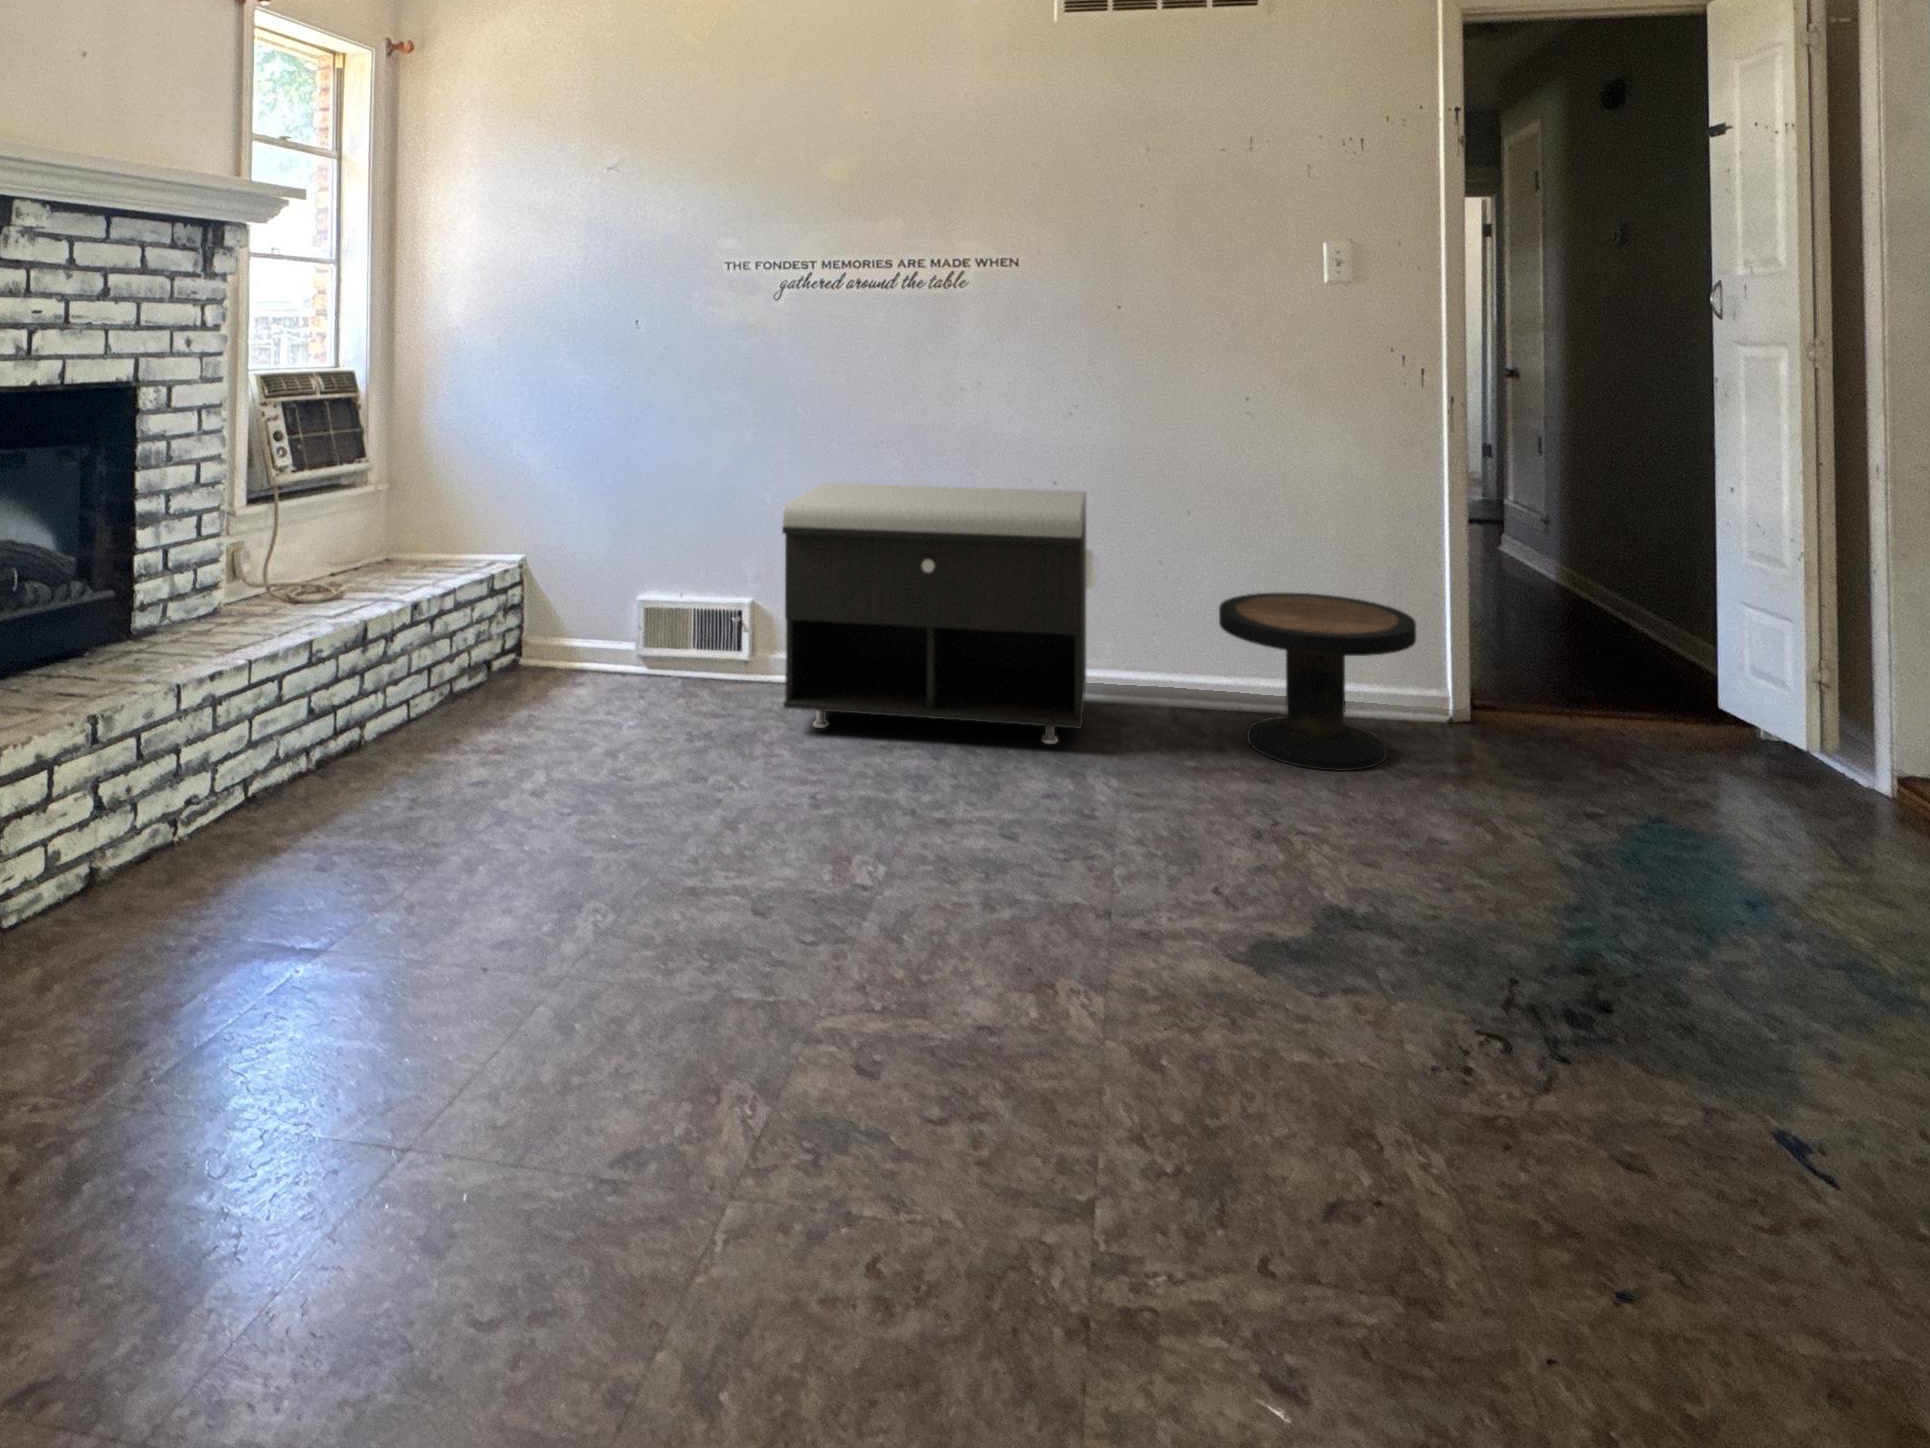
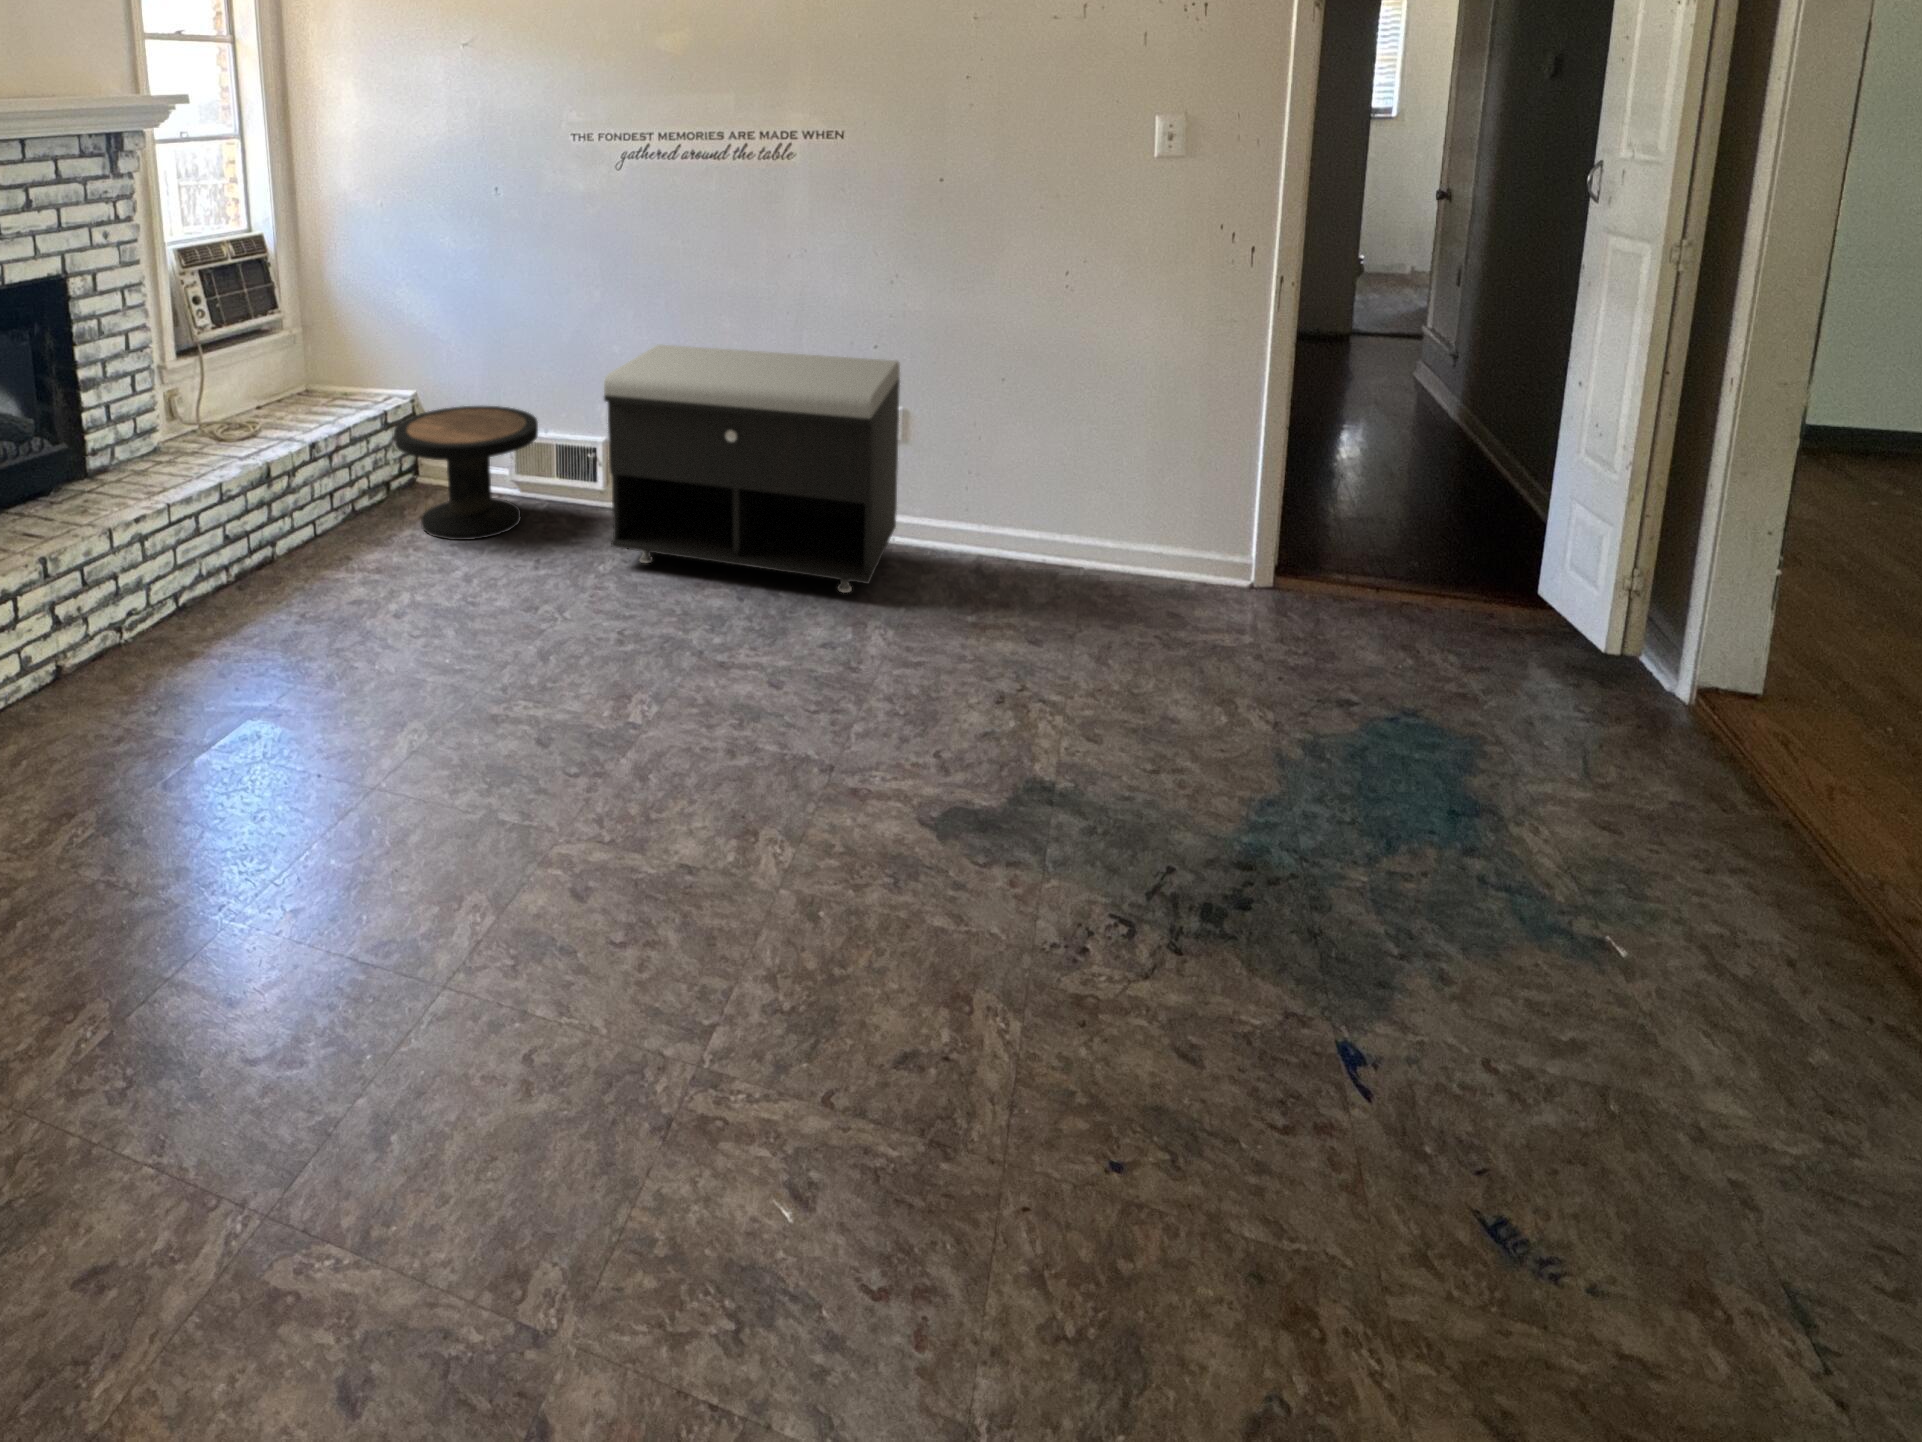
side table: present [1219,592,1416,771] -> present [394,406,538,540]

